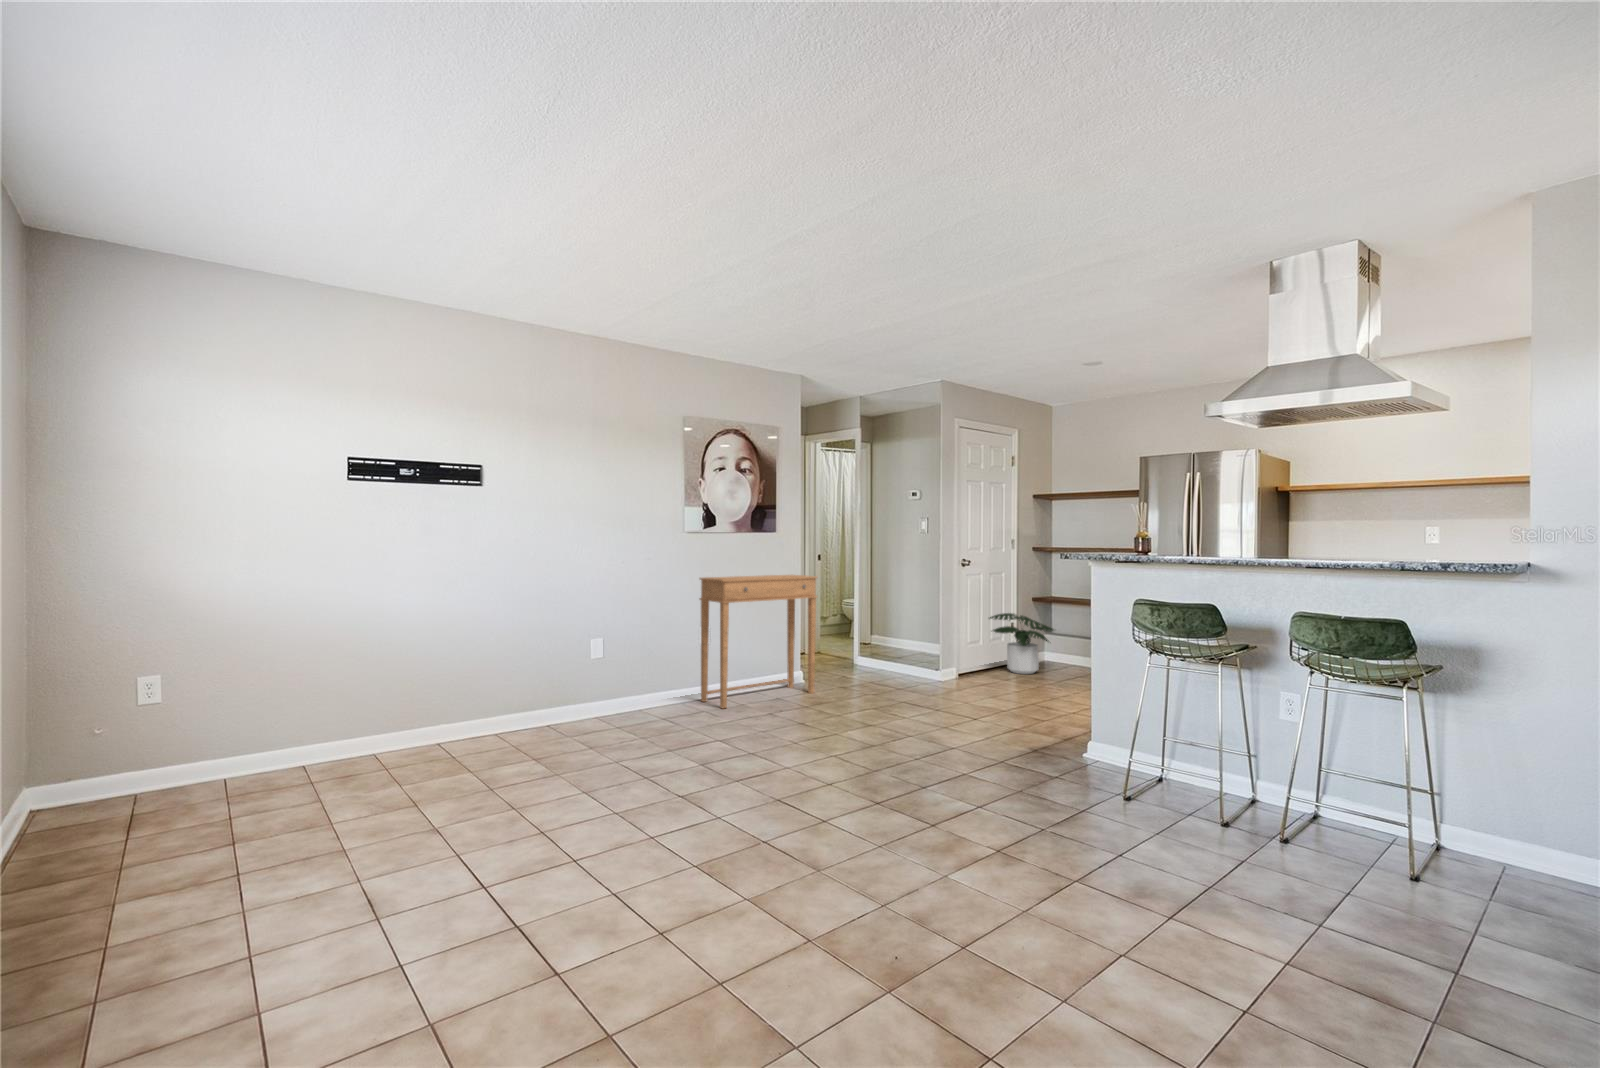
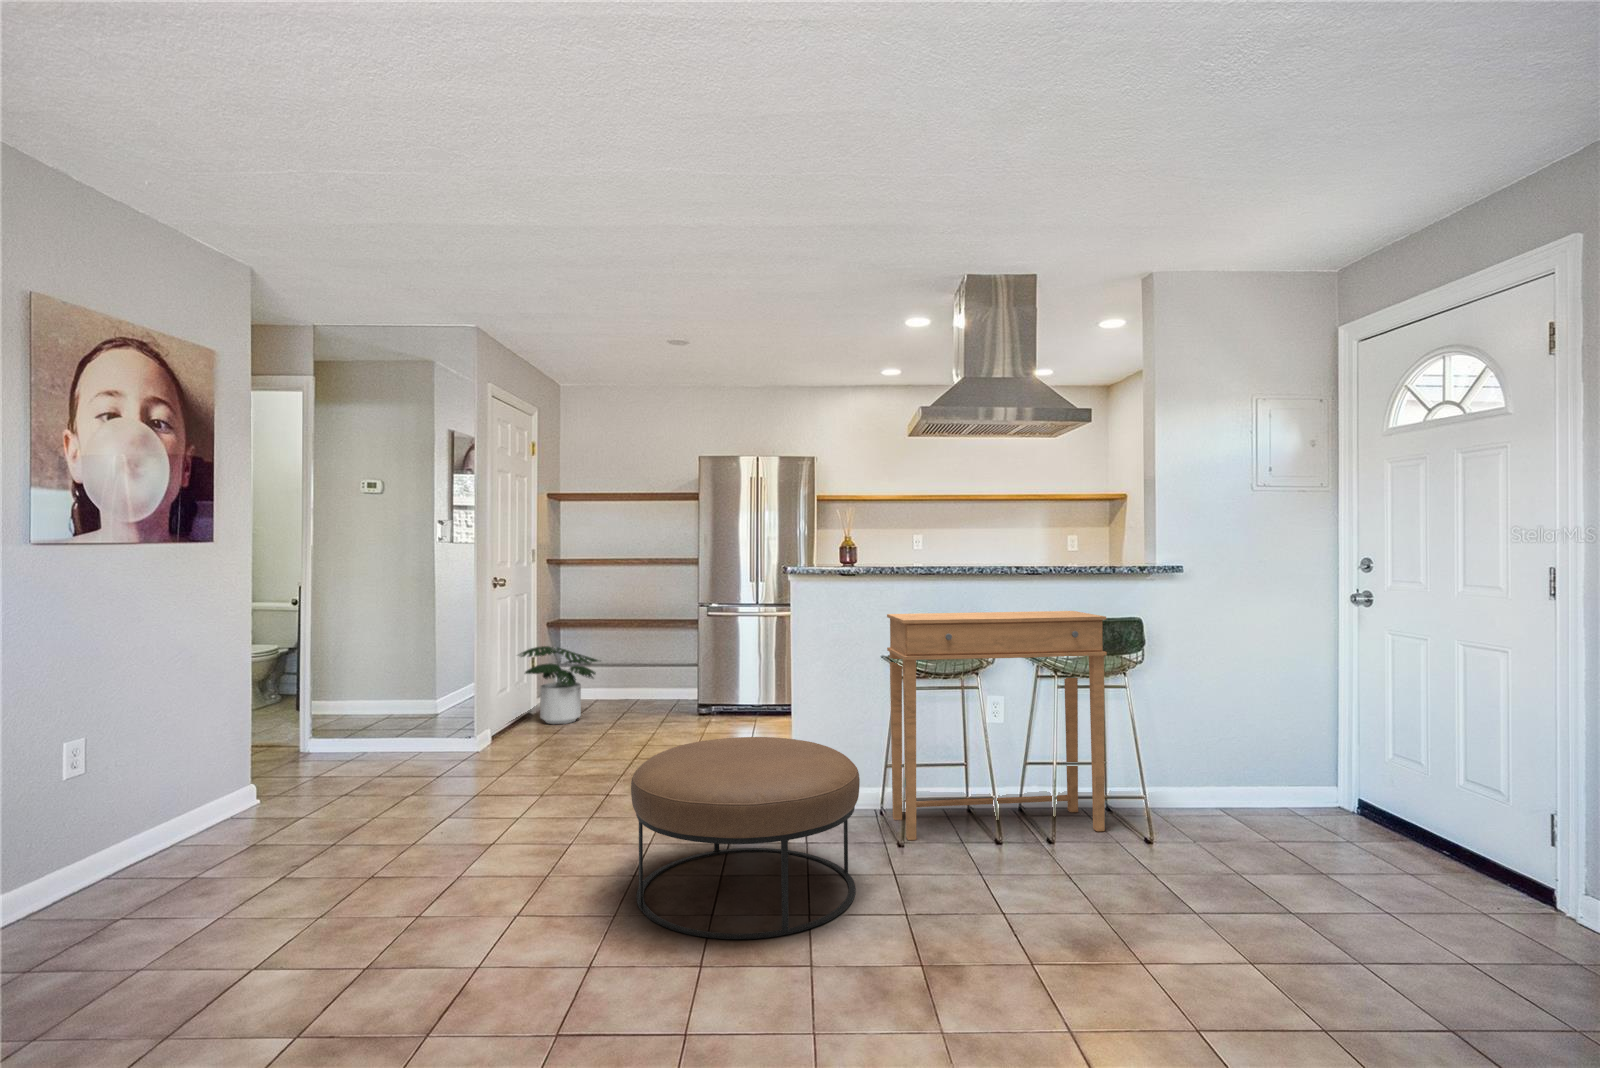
side table: present [700,575,817,708] -> present [887,611,1107,840]
ottoman: none [894,679,1062,814] -> present [631,737,860,939]

